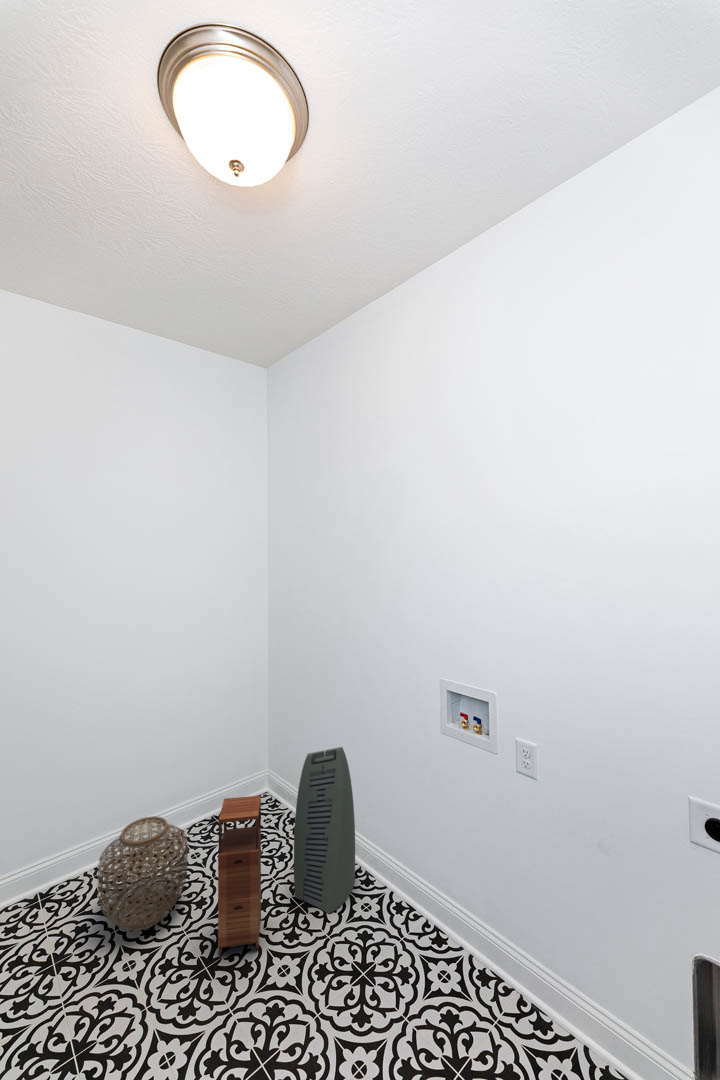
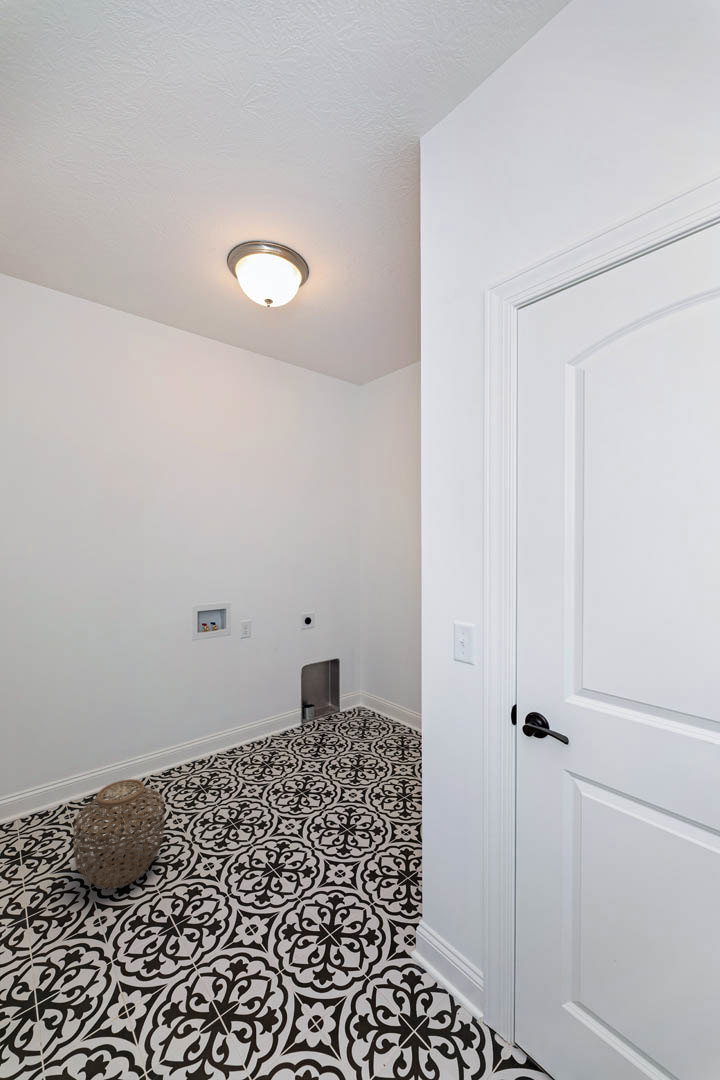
air purifier: present [294,747,355,914] -> none [269,715,333,878]
storage cabinet: present [218,795,261,956] -> none [188,759,235,914]

